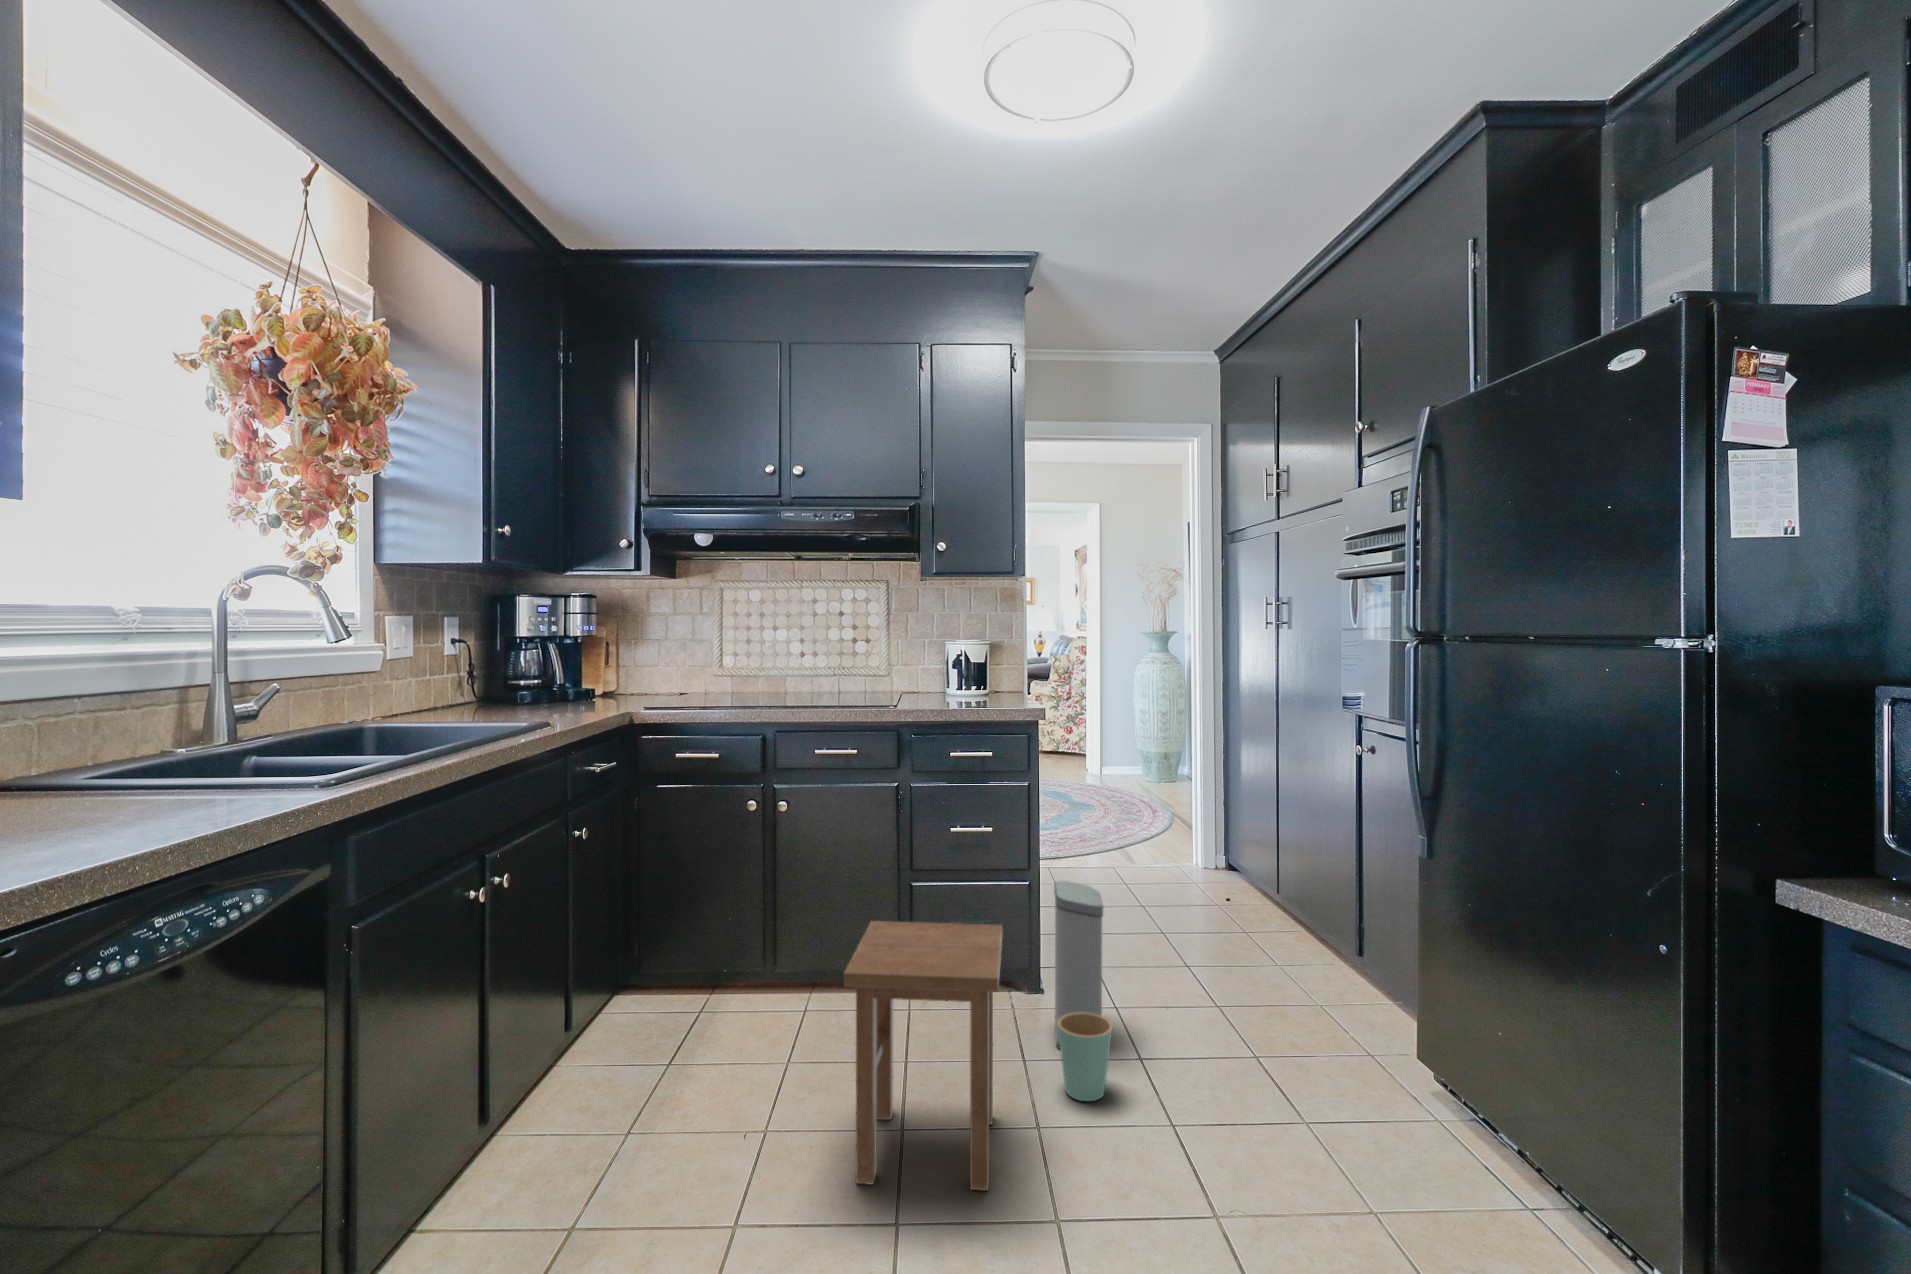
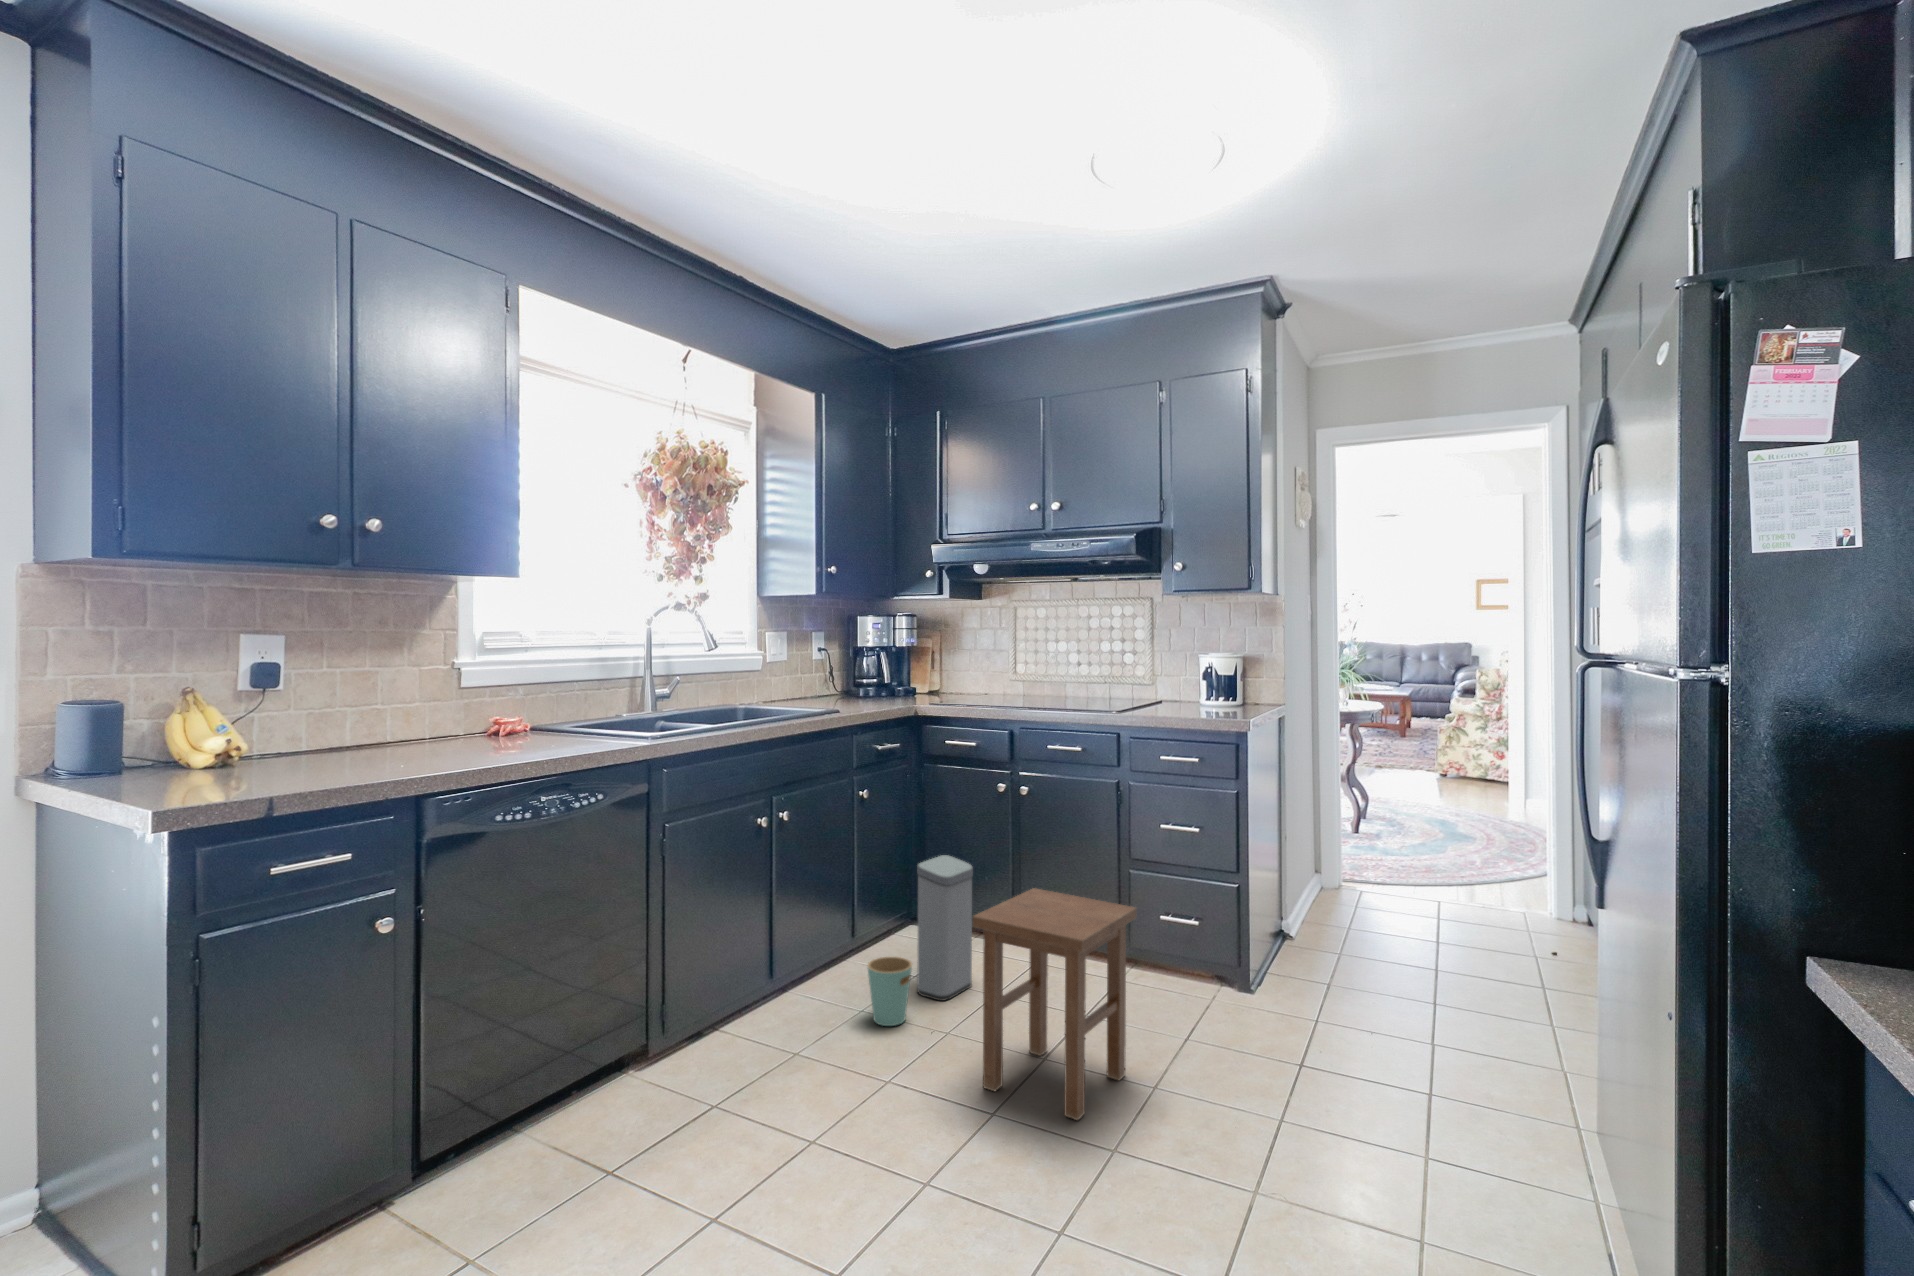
trash can: present [1054,881,1113,1101] -> present [867,855,973,1026]

